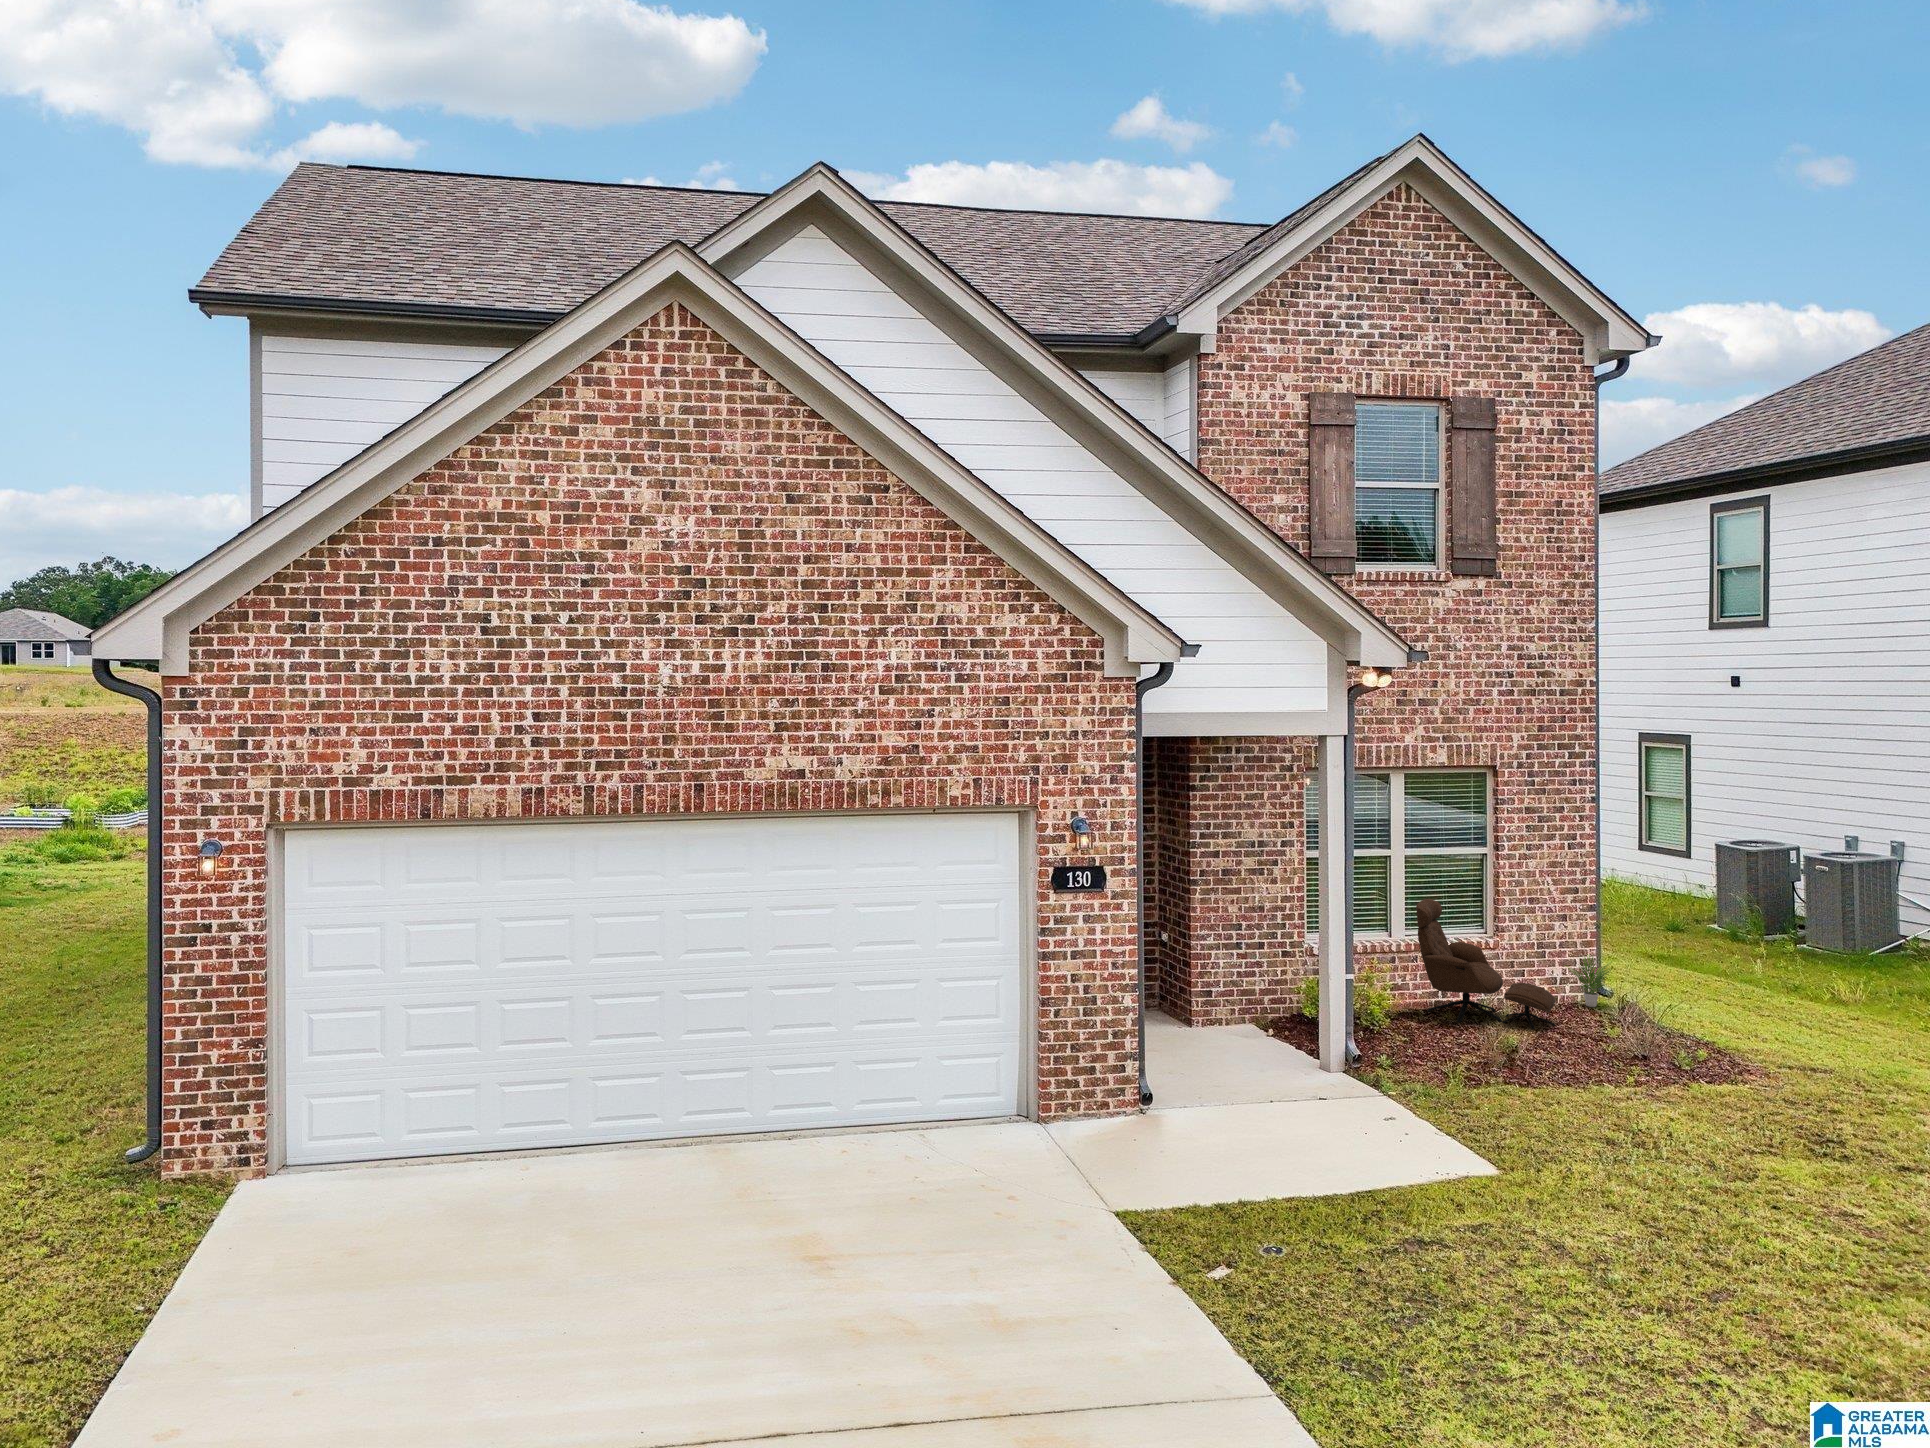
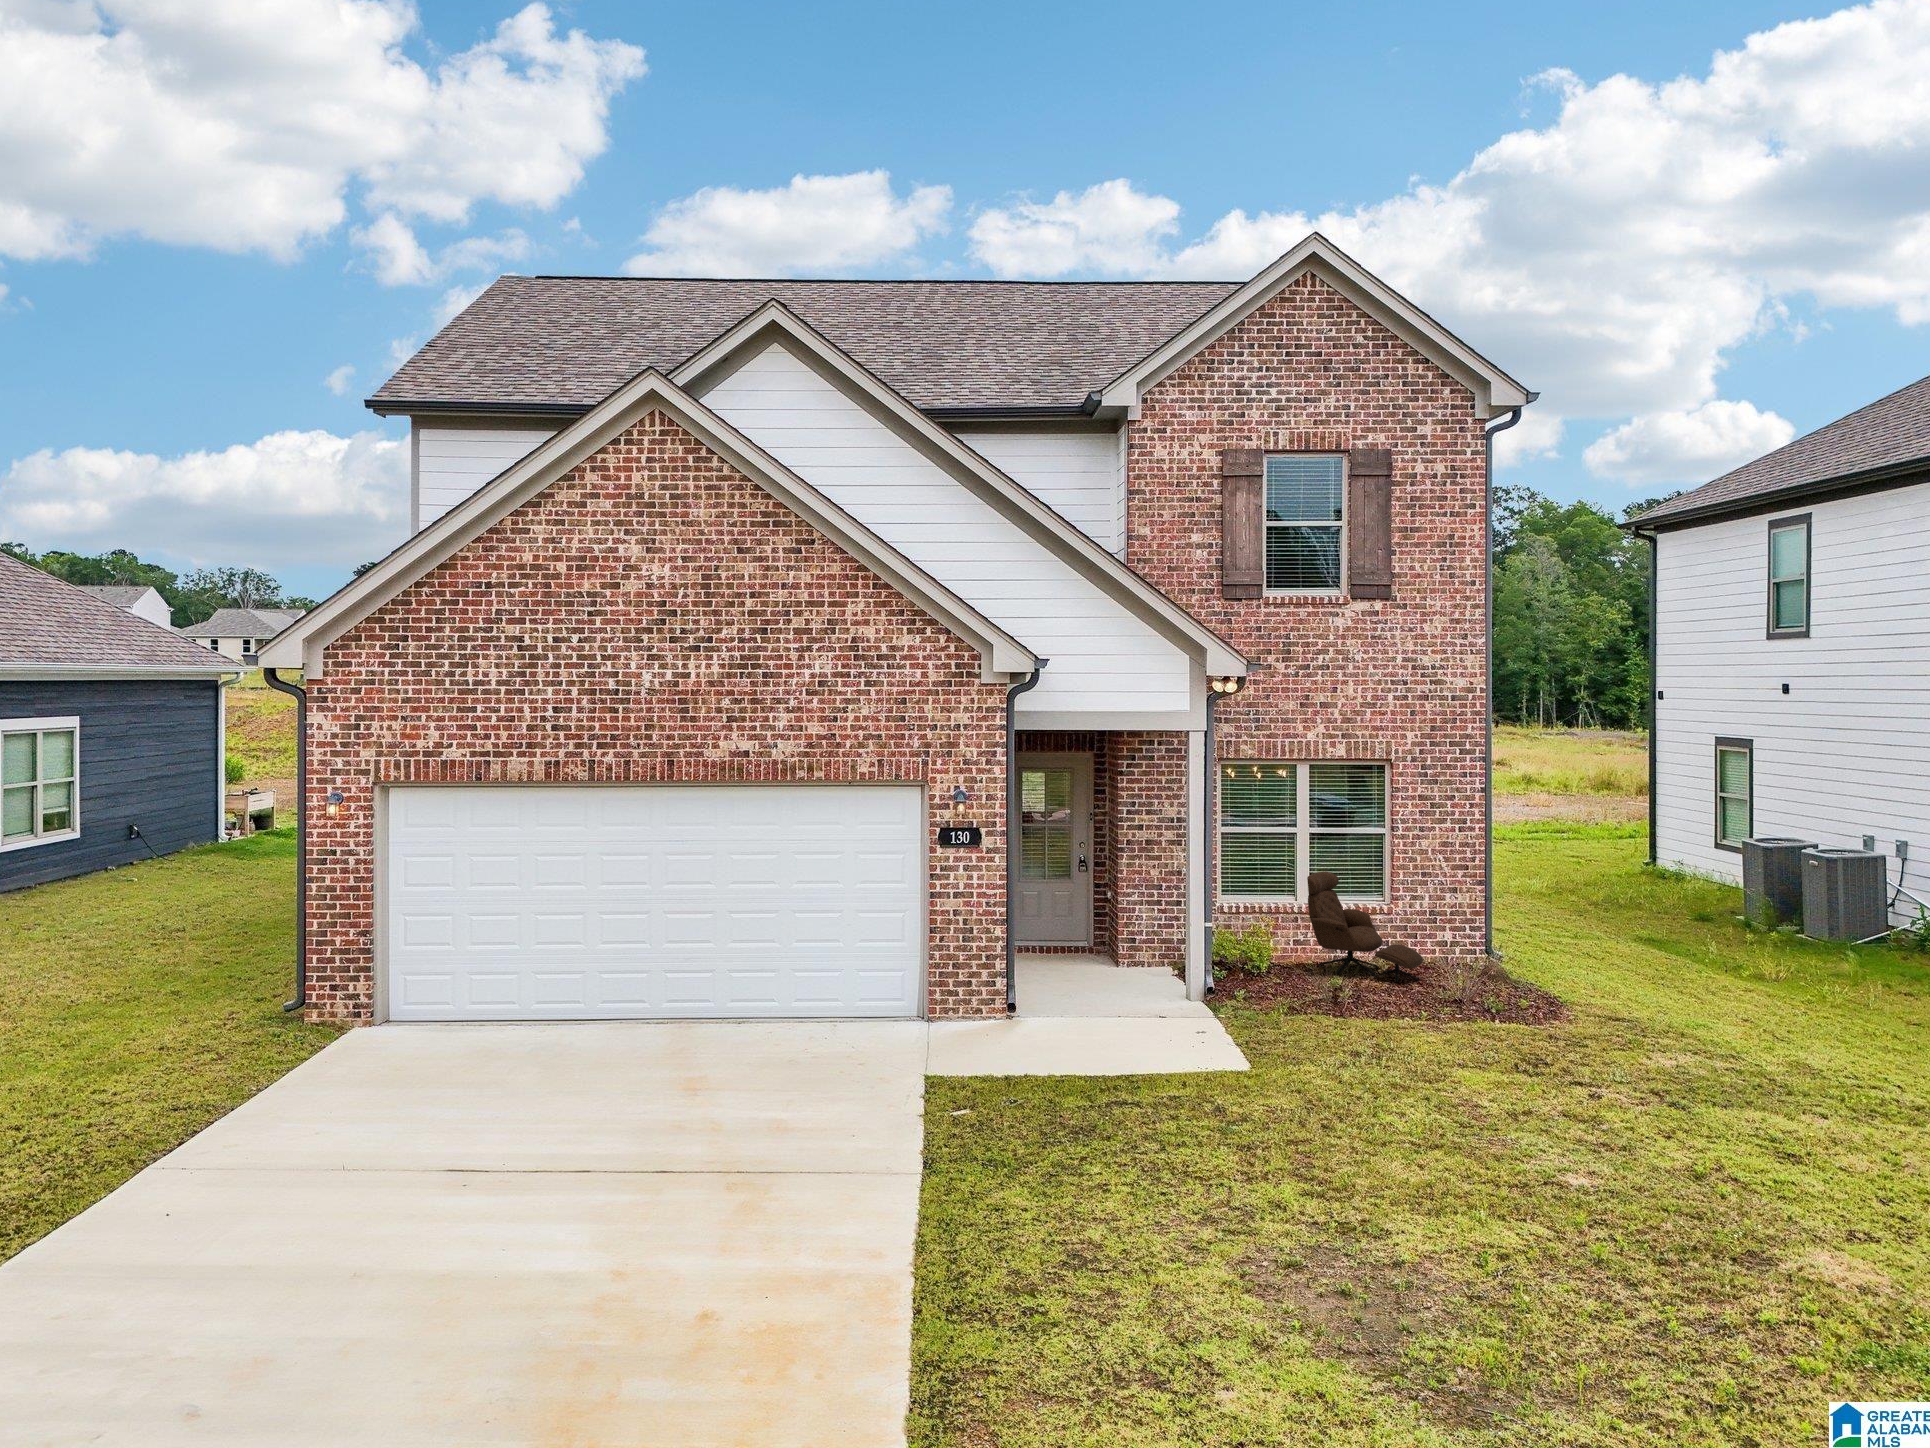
potted plant: present [1569,954,1611,1007] -> none [1448,923,1488,969]

